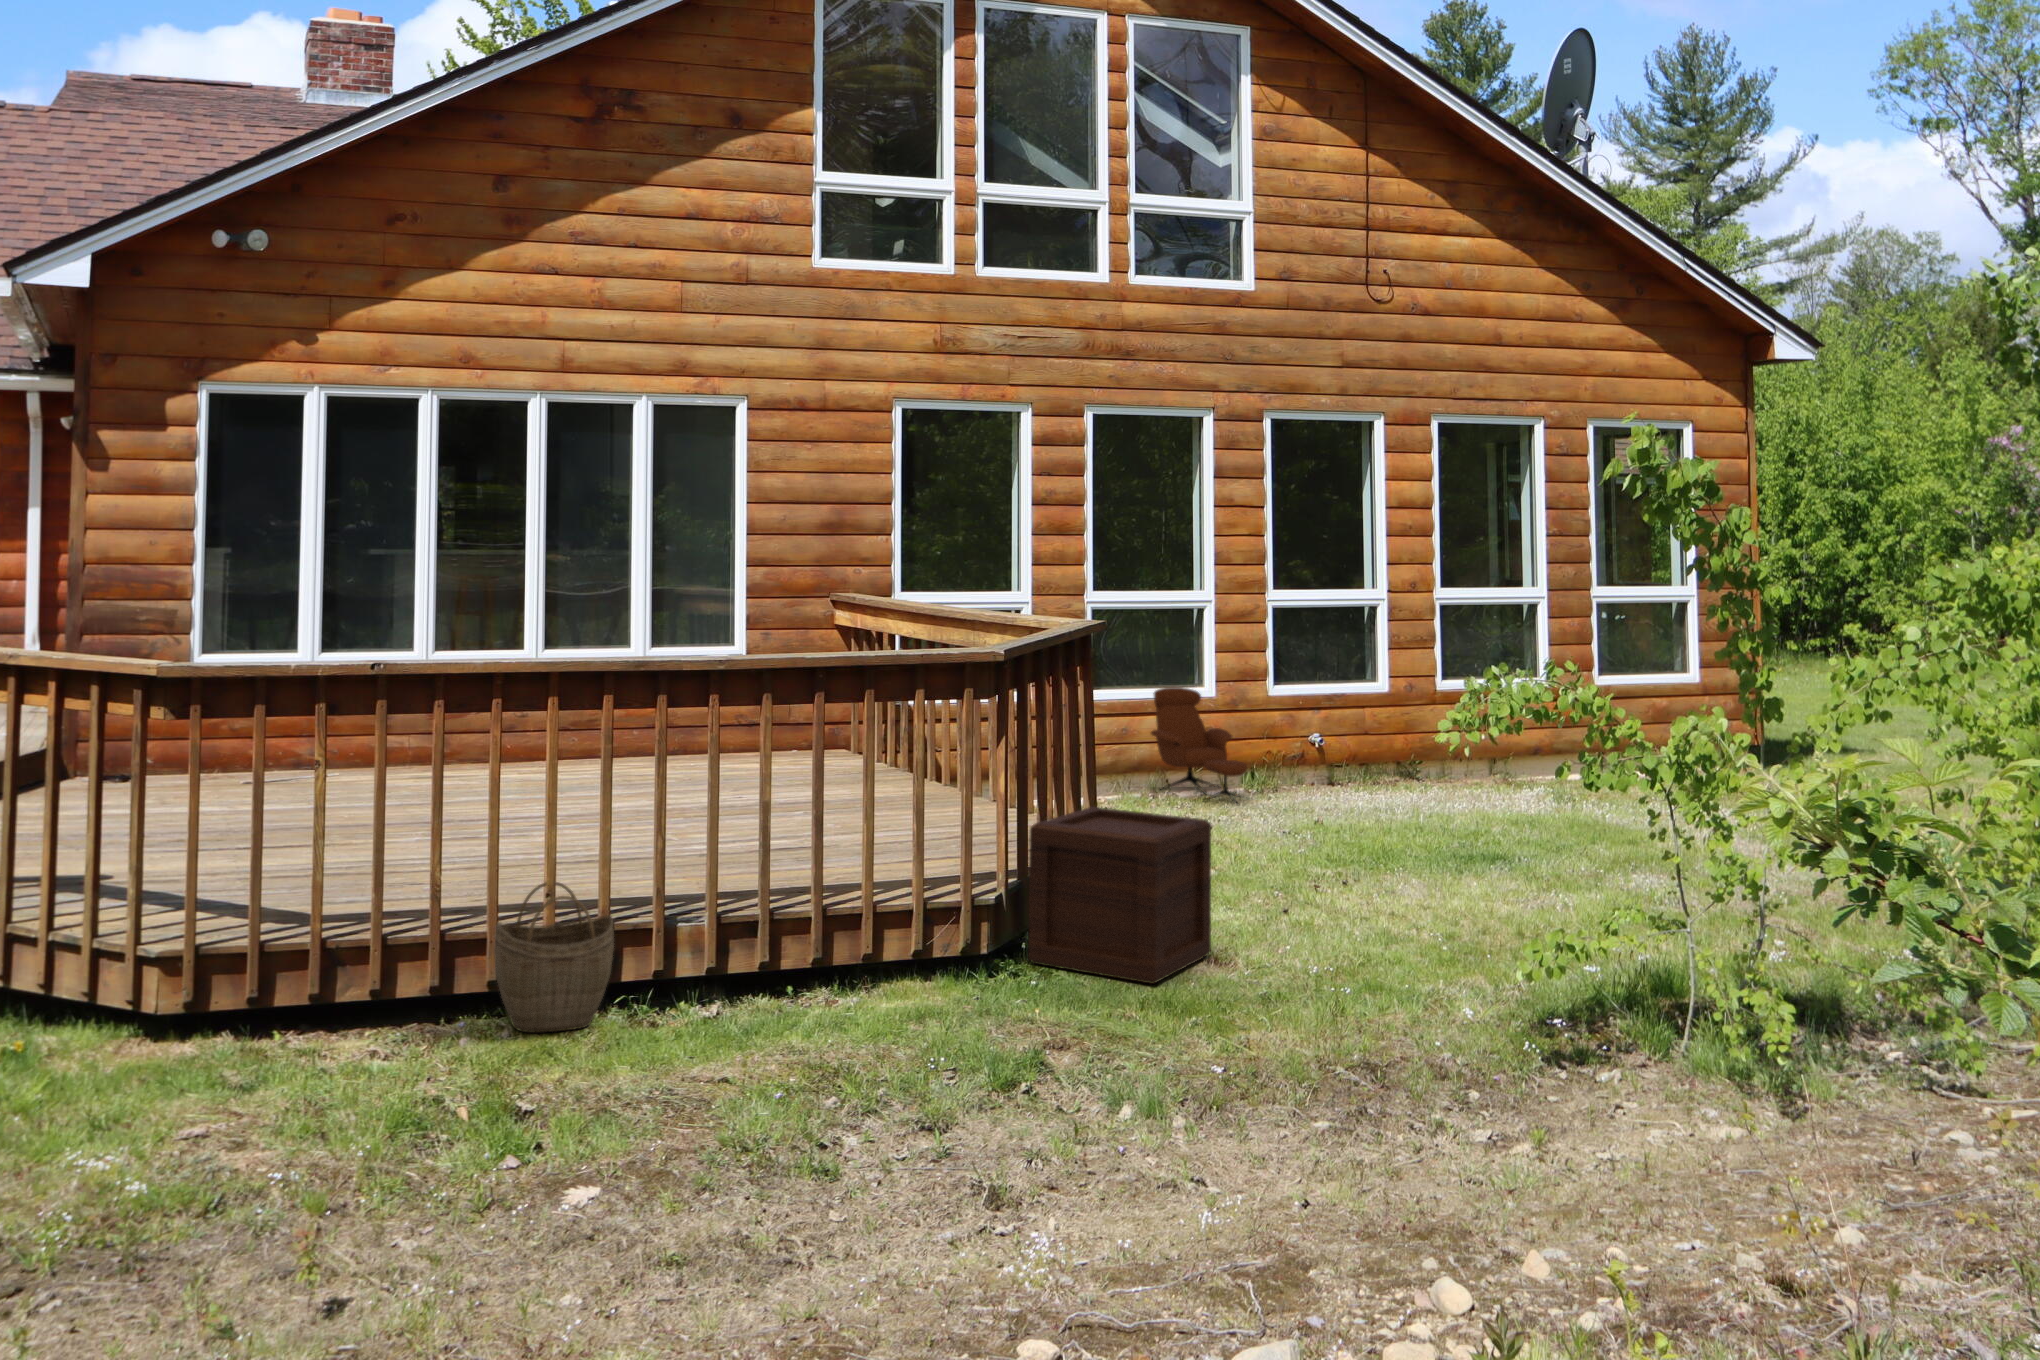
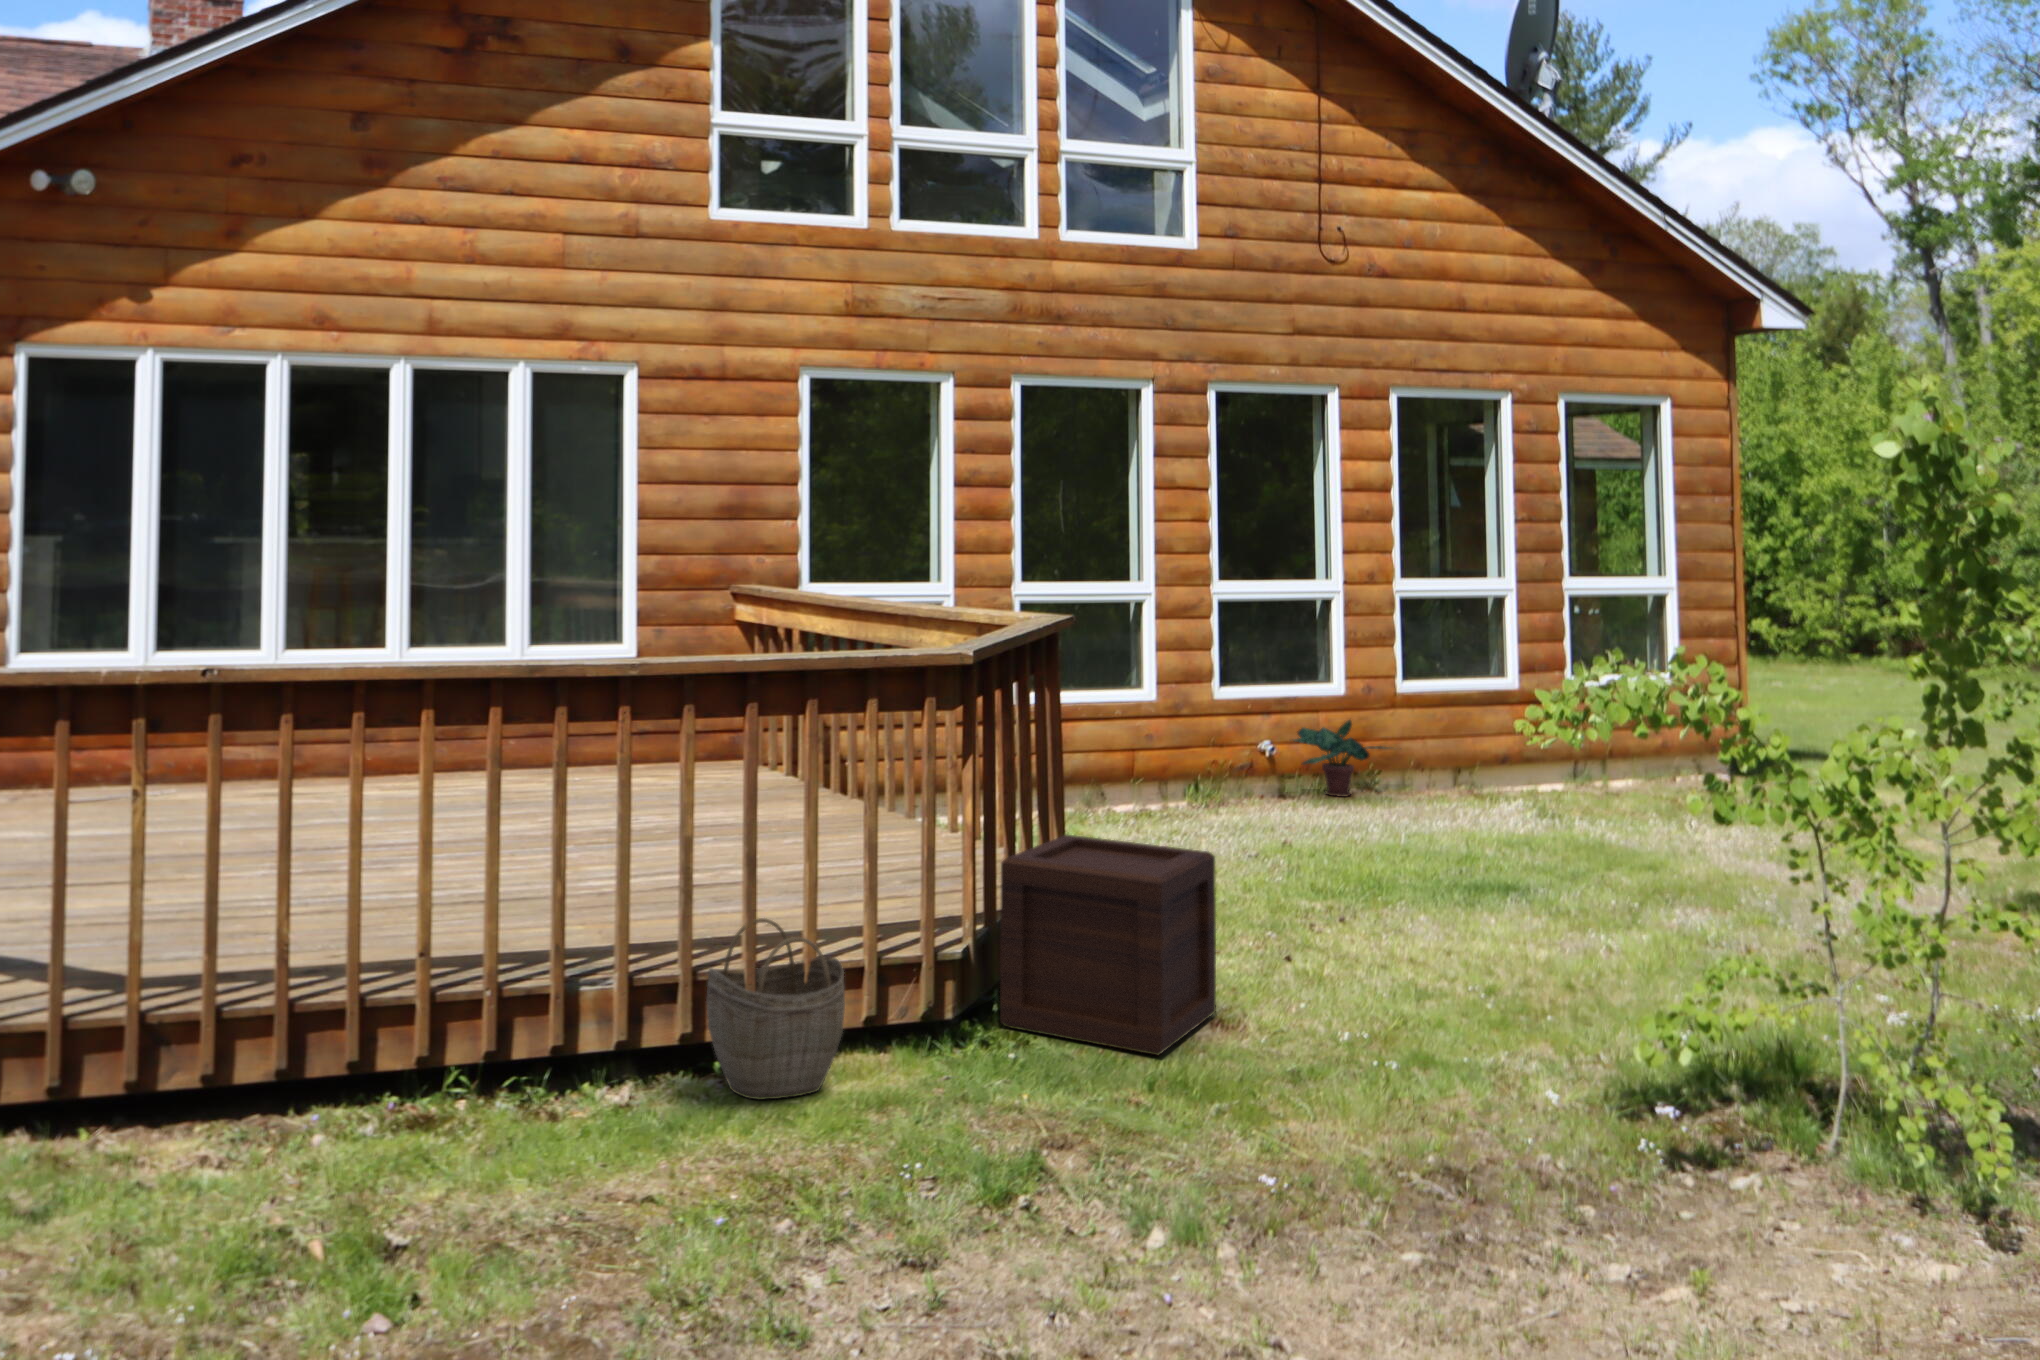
lounge chair: present [1151,687,1247,803] -> none [1085,688,1199,821]
potted plant: none [1336,714,1440,785] -> present [1294,720,1387,797]
woven basket: present [494,882,614,1033] -> present [706,918,845,1100]

